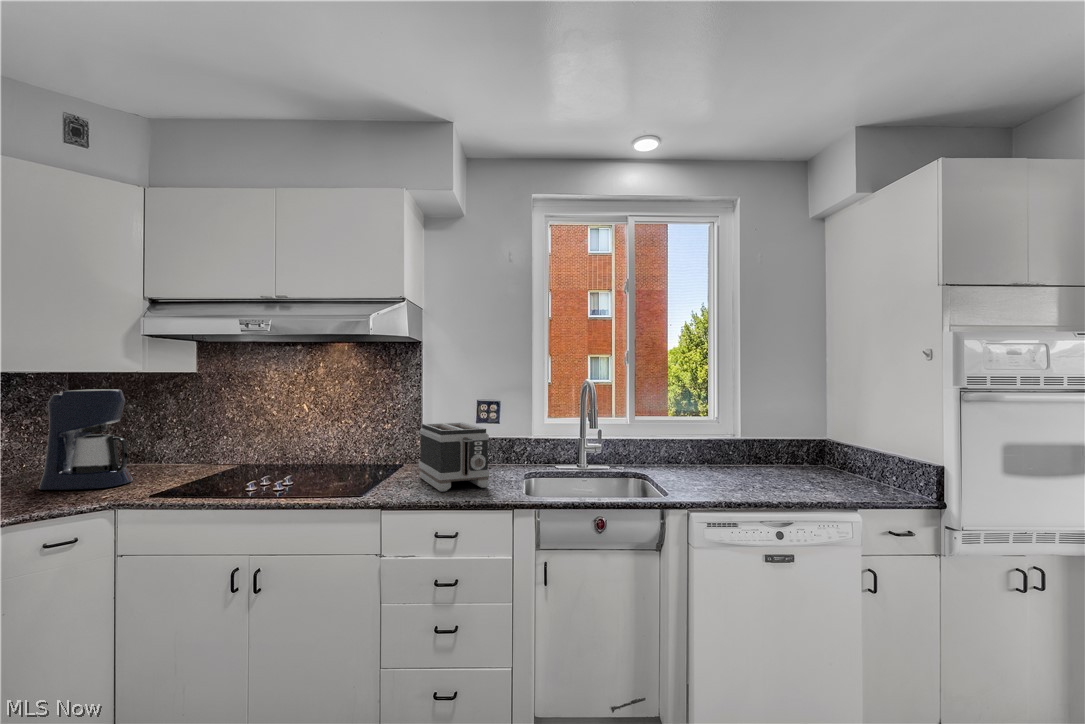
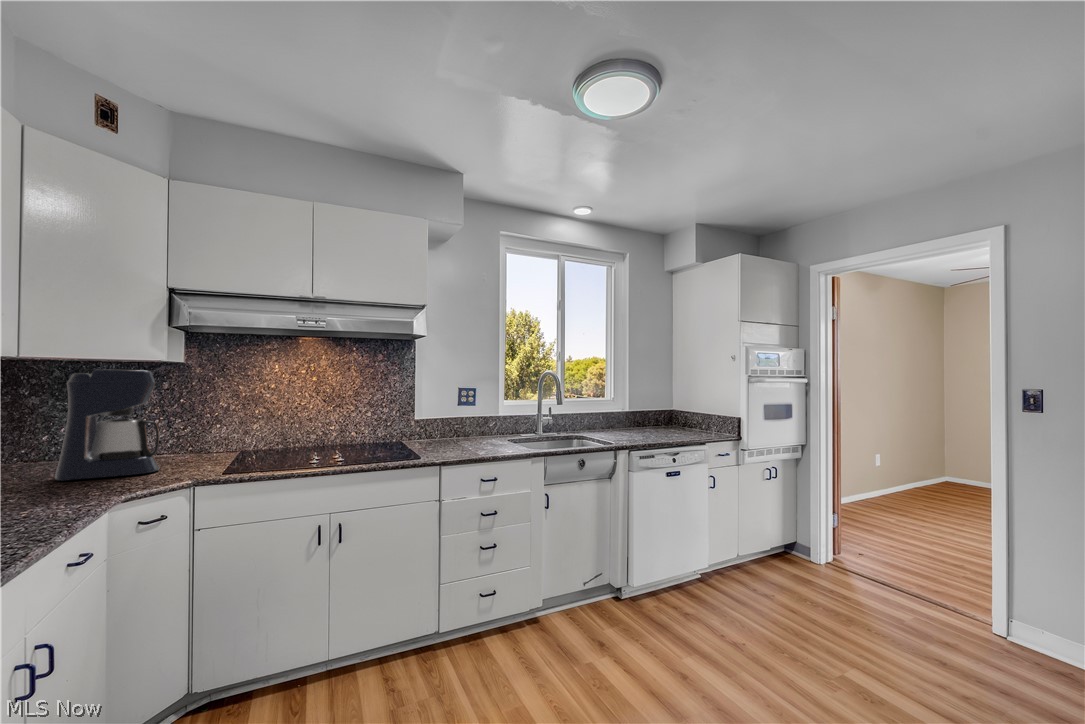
toaster: present [419,423,489,492] -> none [438,403,511,452]

